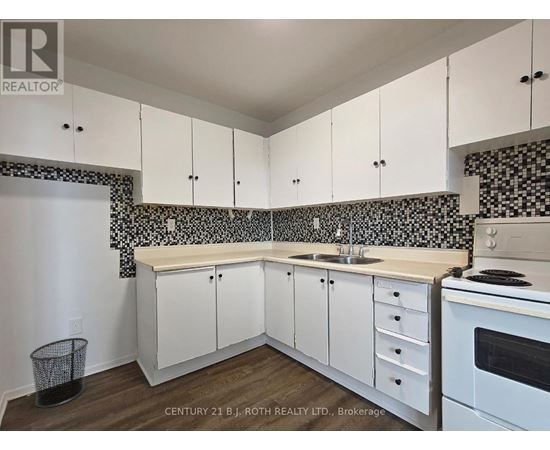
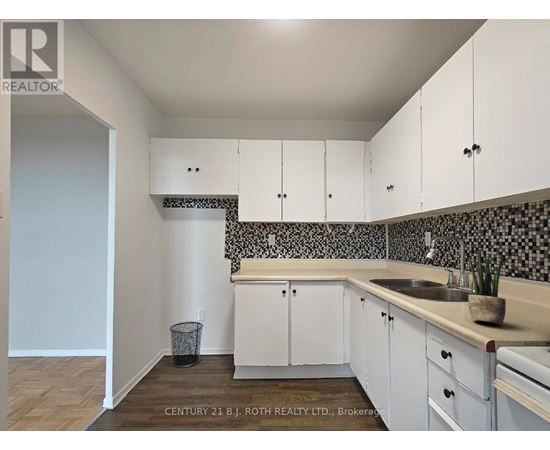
potted plant: none [402,227,422,270] -> present [468,249,506,323]

